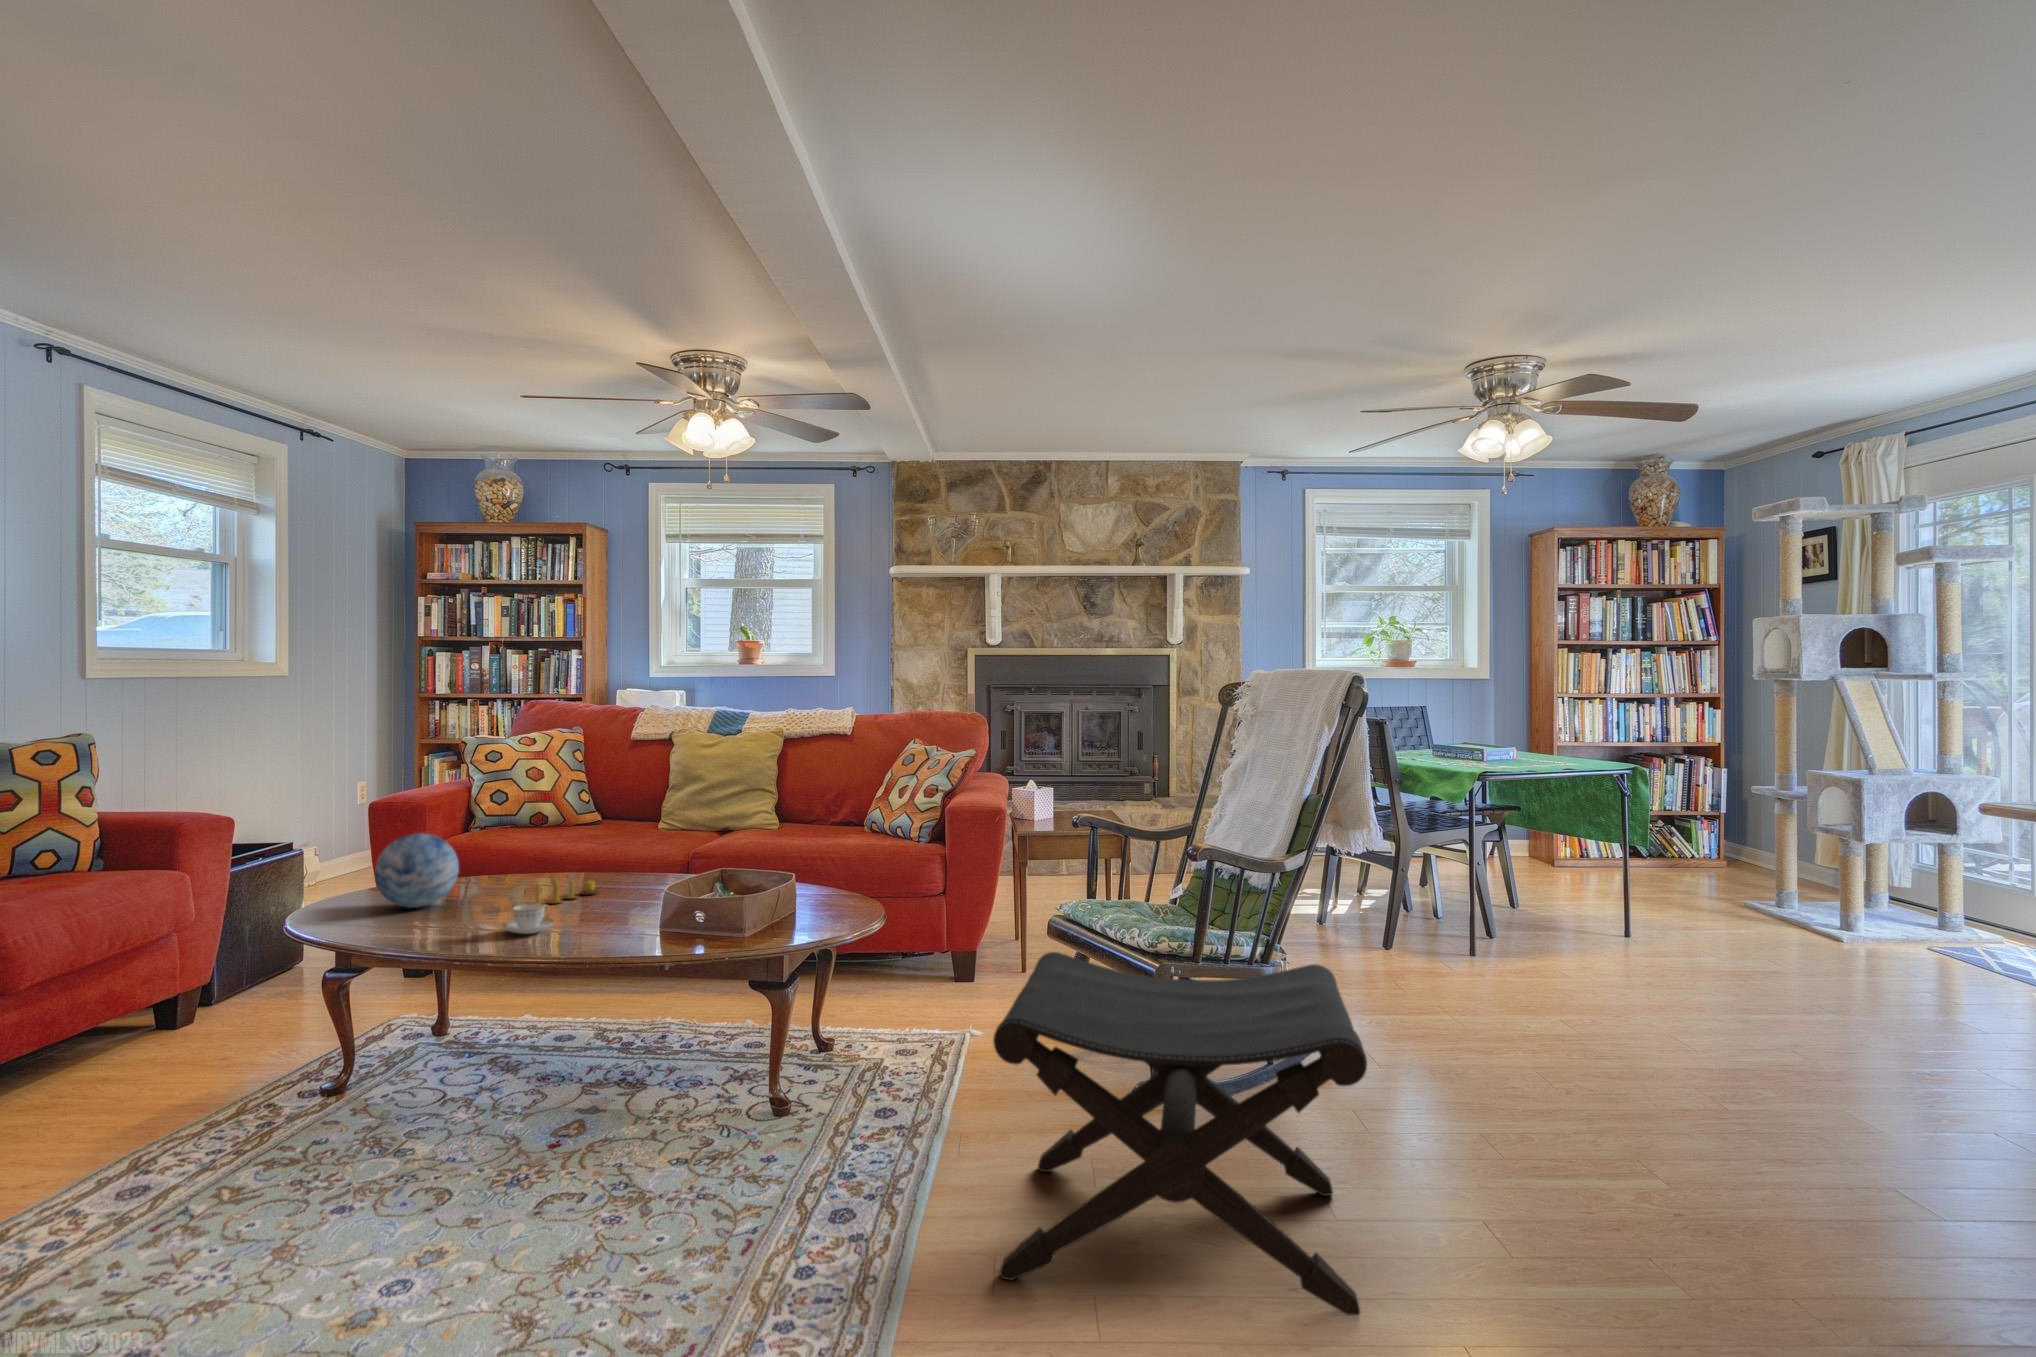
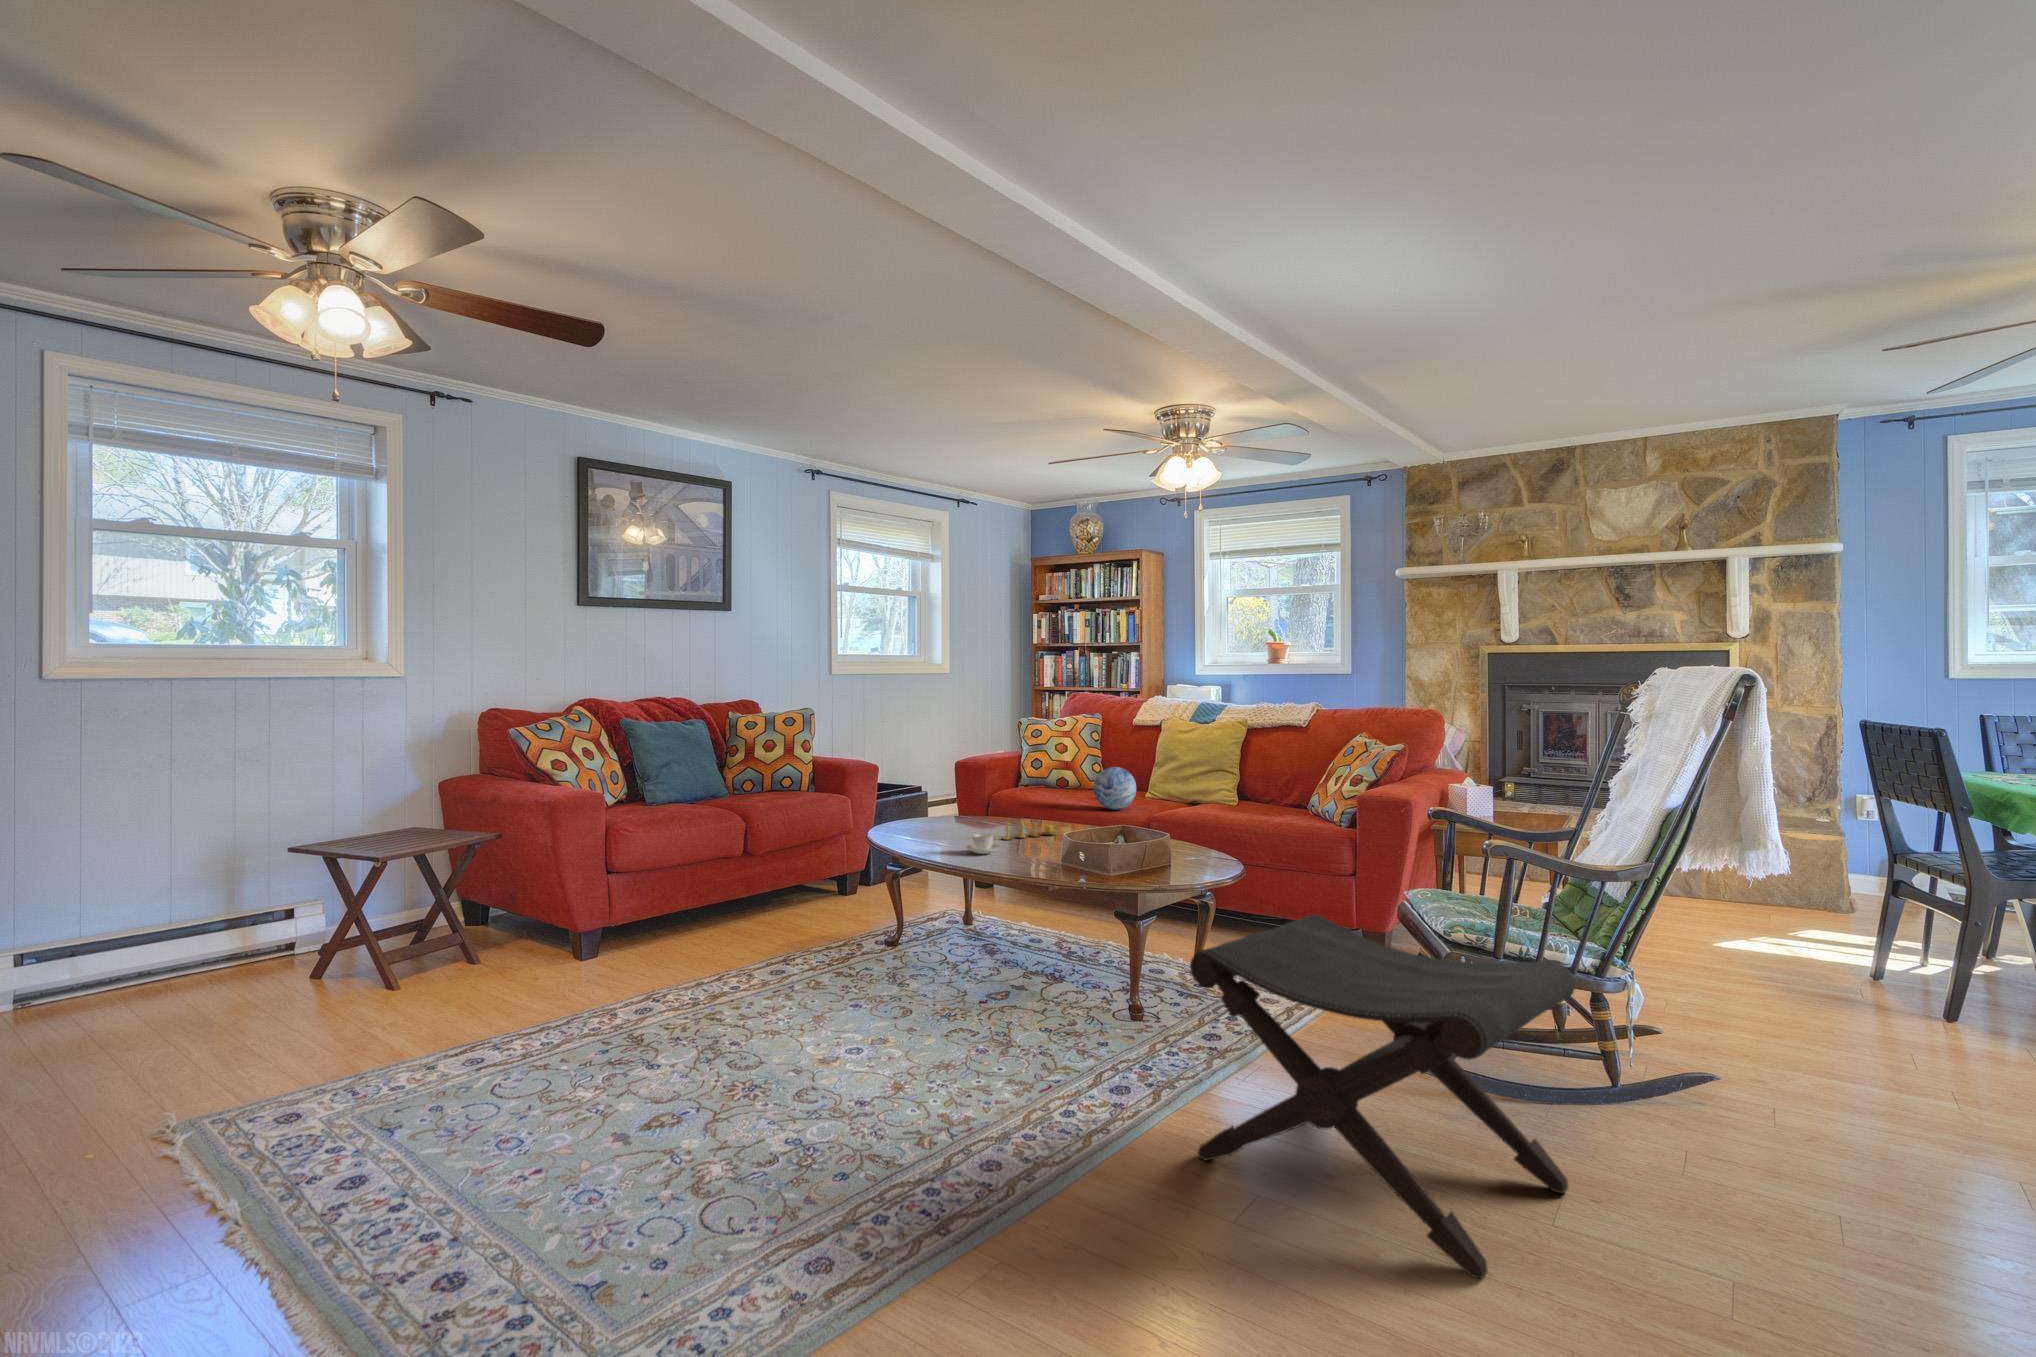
decorative orb: present [375,833,459,908] -> present [1094,767,1136,810]

